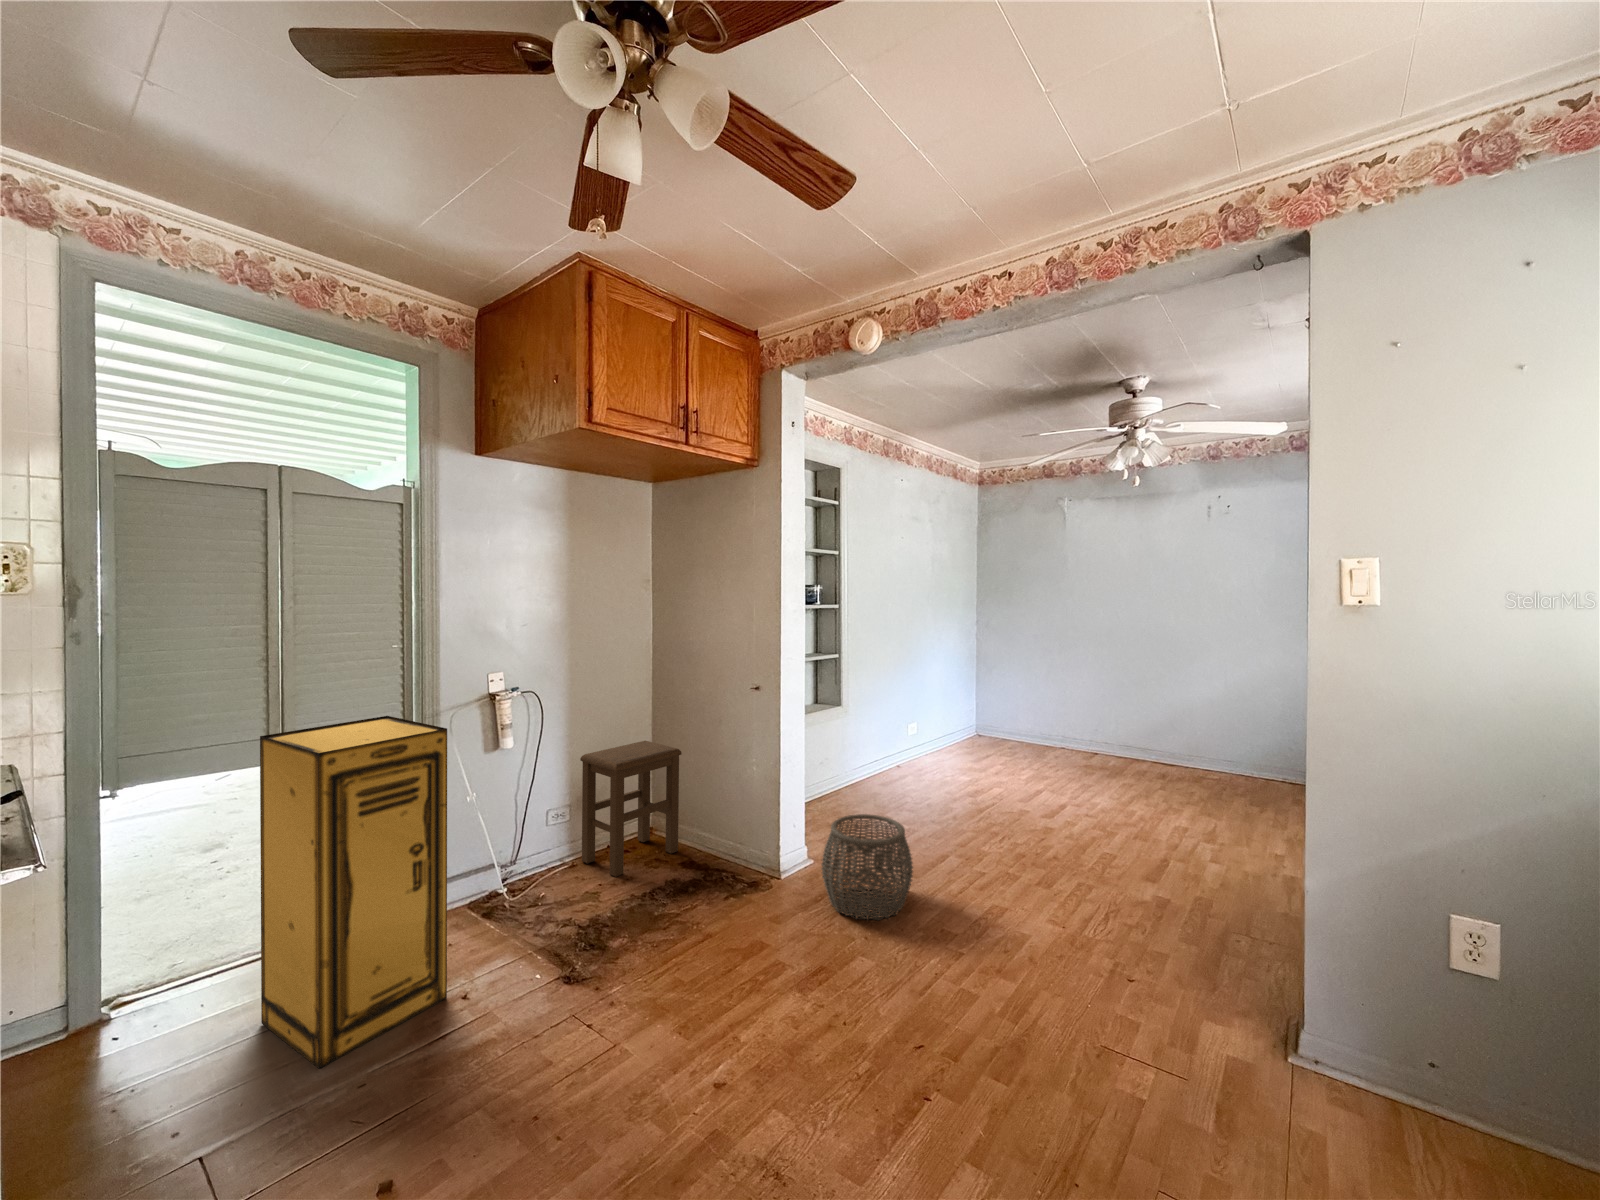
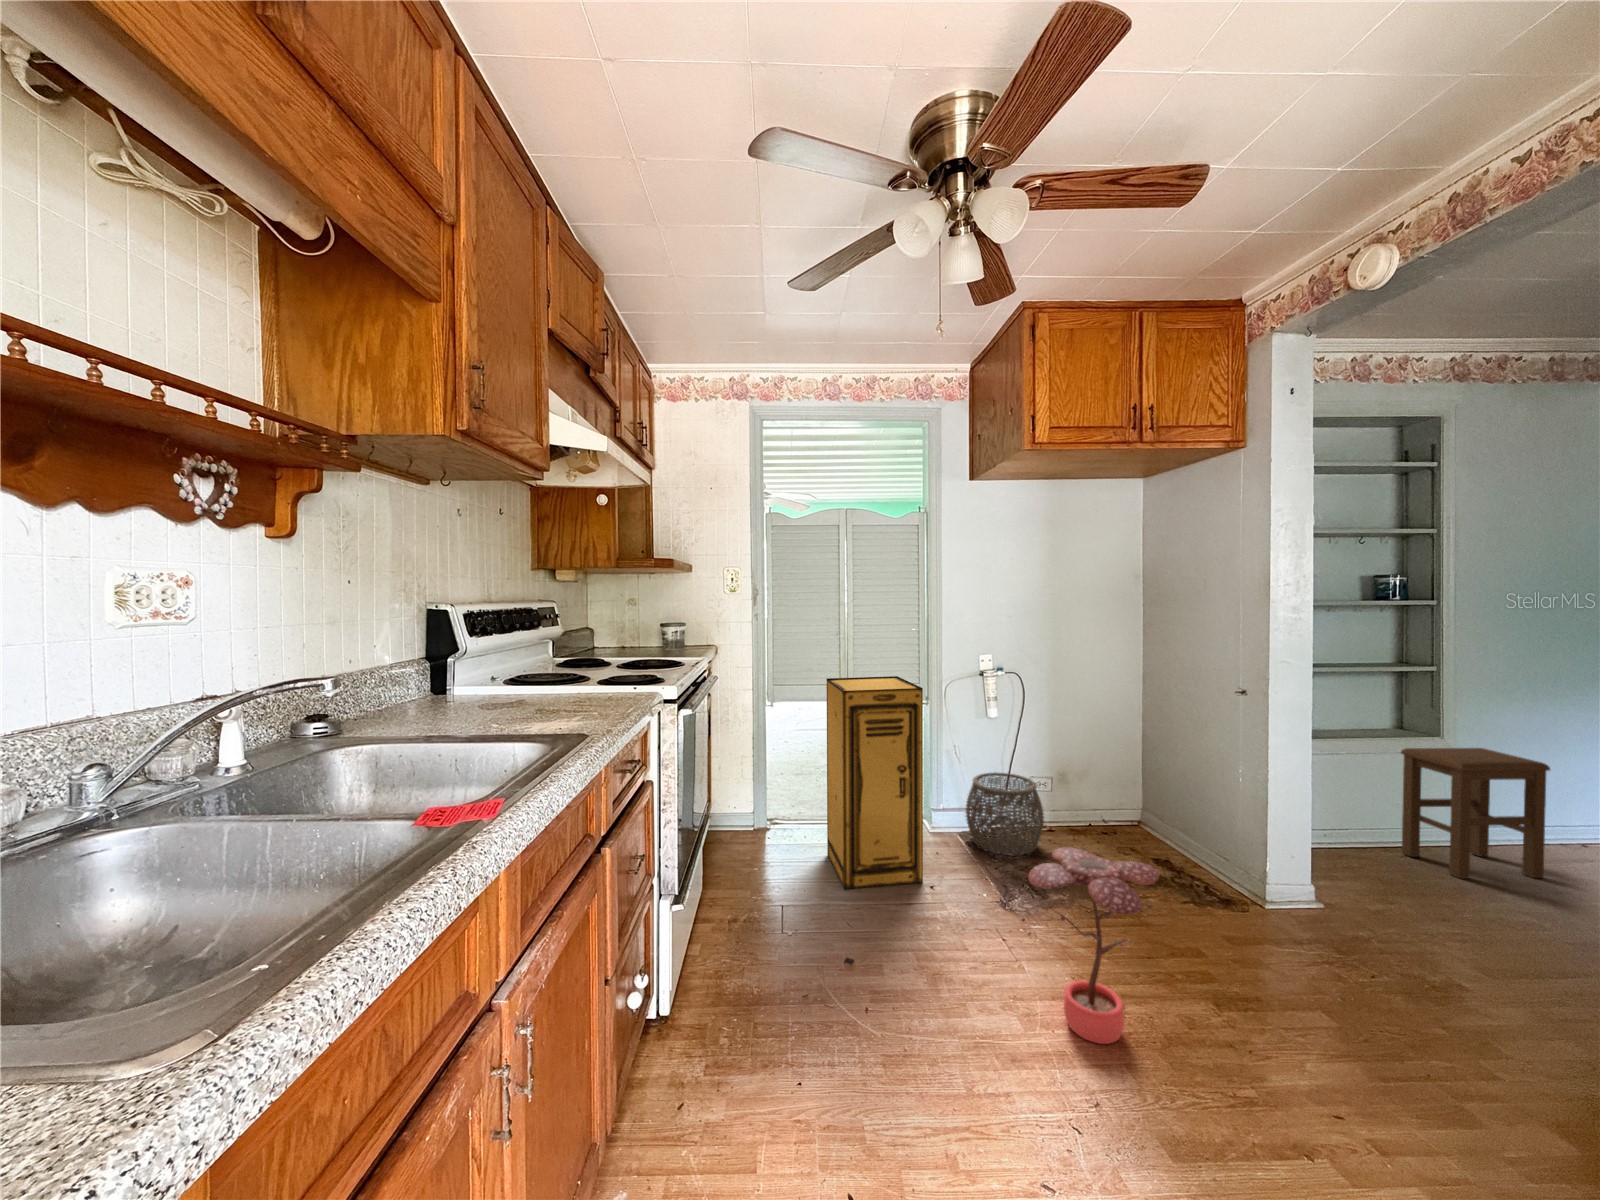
stool: present [580,741,682,877] -> present [1401,748,1550,879]
woven basket: present [822,814,913,920] -> present [966,772,1044,856]
potted plant: none [655,878,776,1096] -> present [1028,847,1159,1044]

